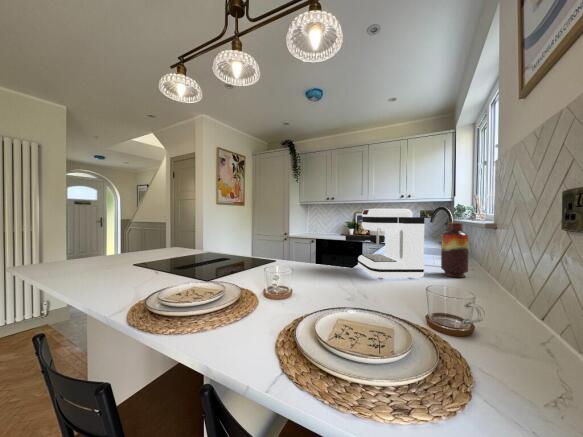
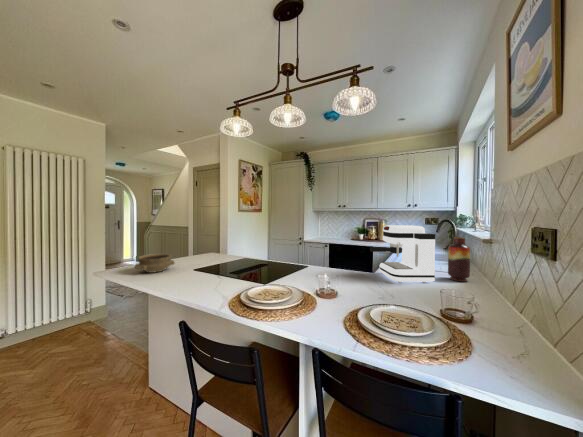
ceramic bowl: none [53,246,113,268] -> present [135,254,174,273]

